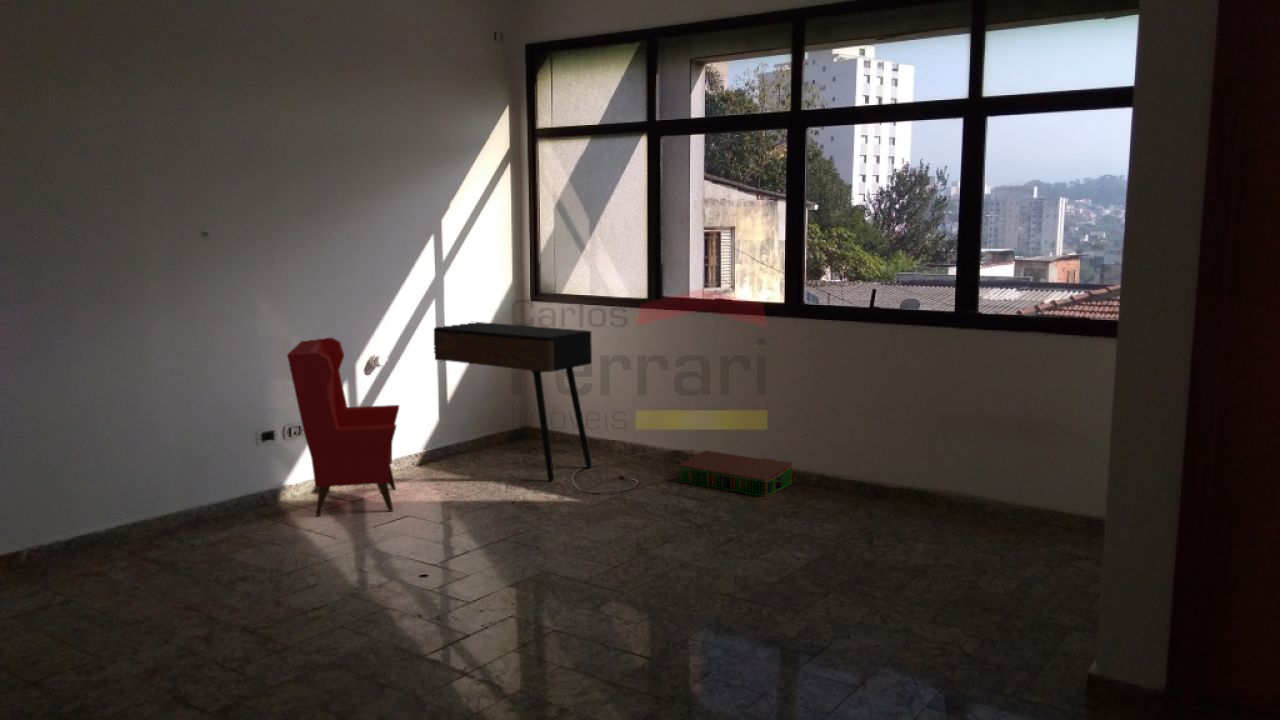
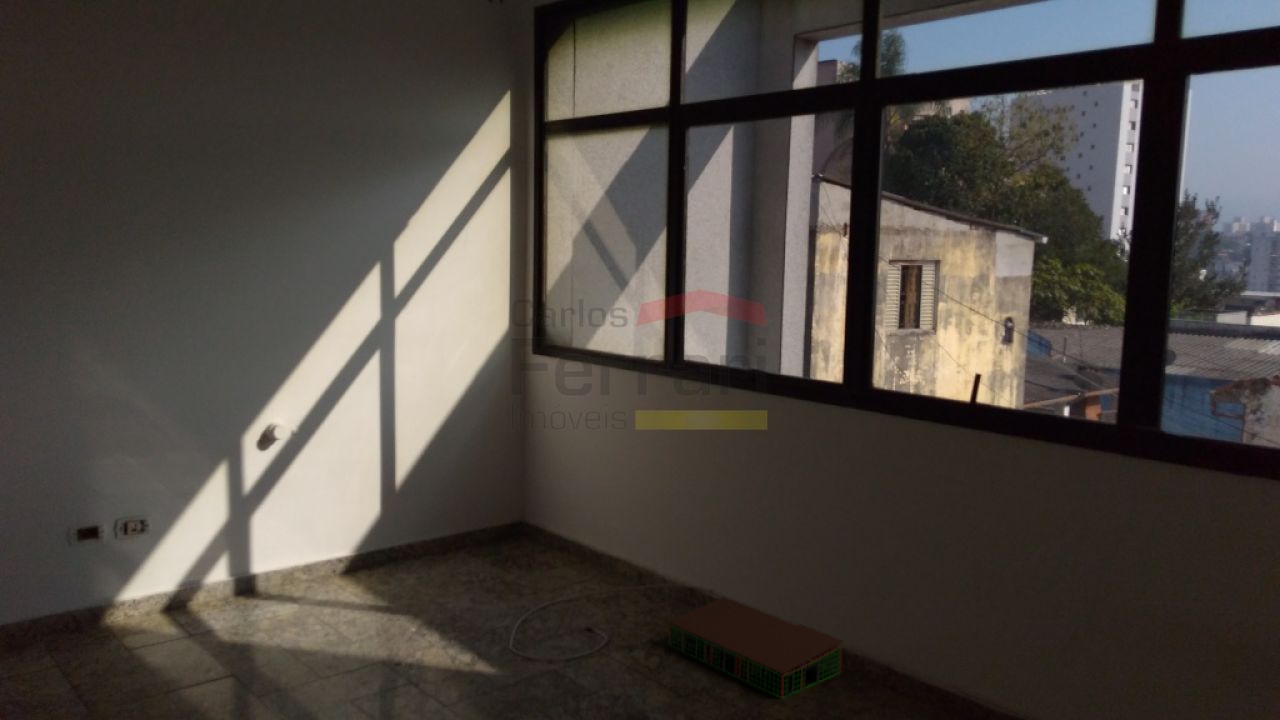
console table: present [434,322,592,481] -> none [361,377,567,624]
armchair: present [287,338,399,516] -> none [65,398,289,660]

